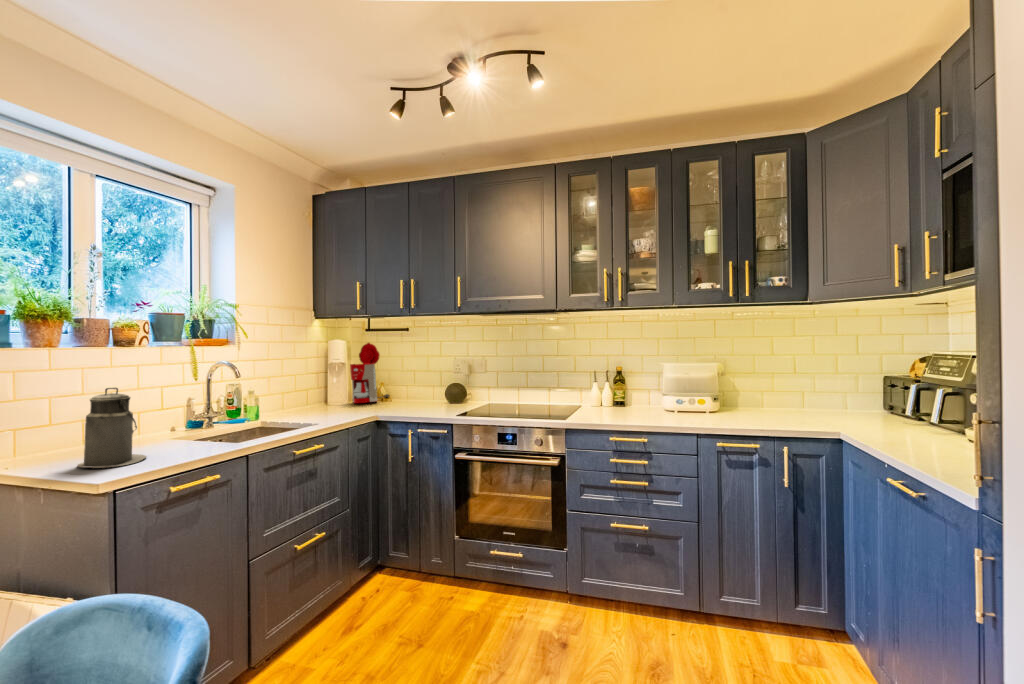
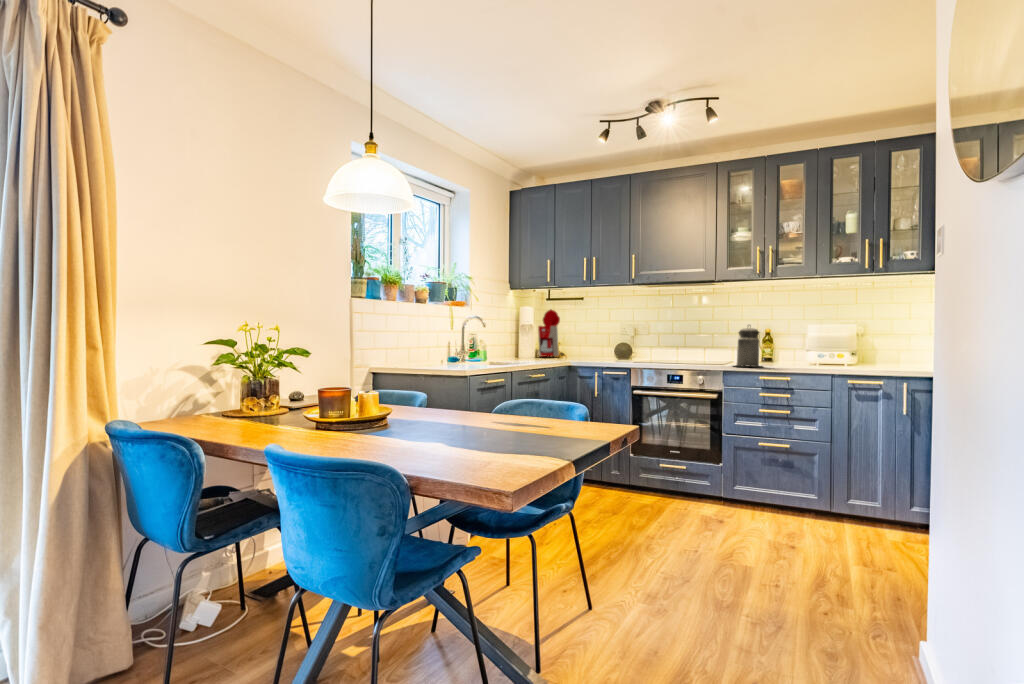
canister: present [77,388,146,468] -> present [736,328,762,367]

